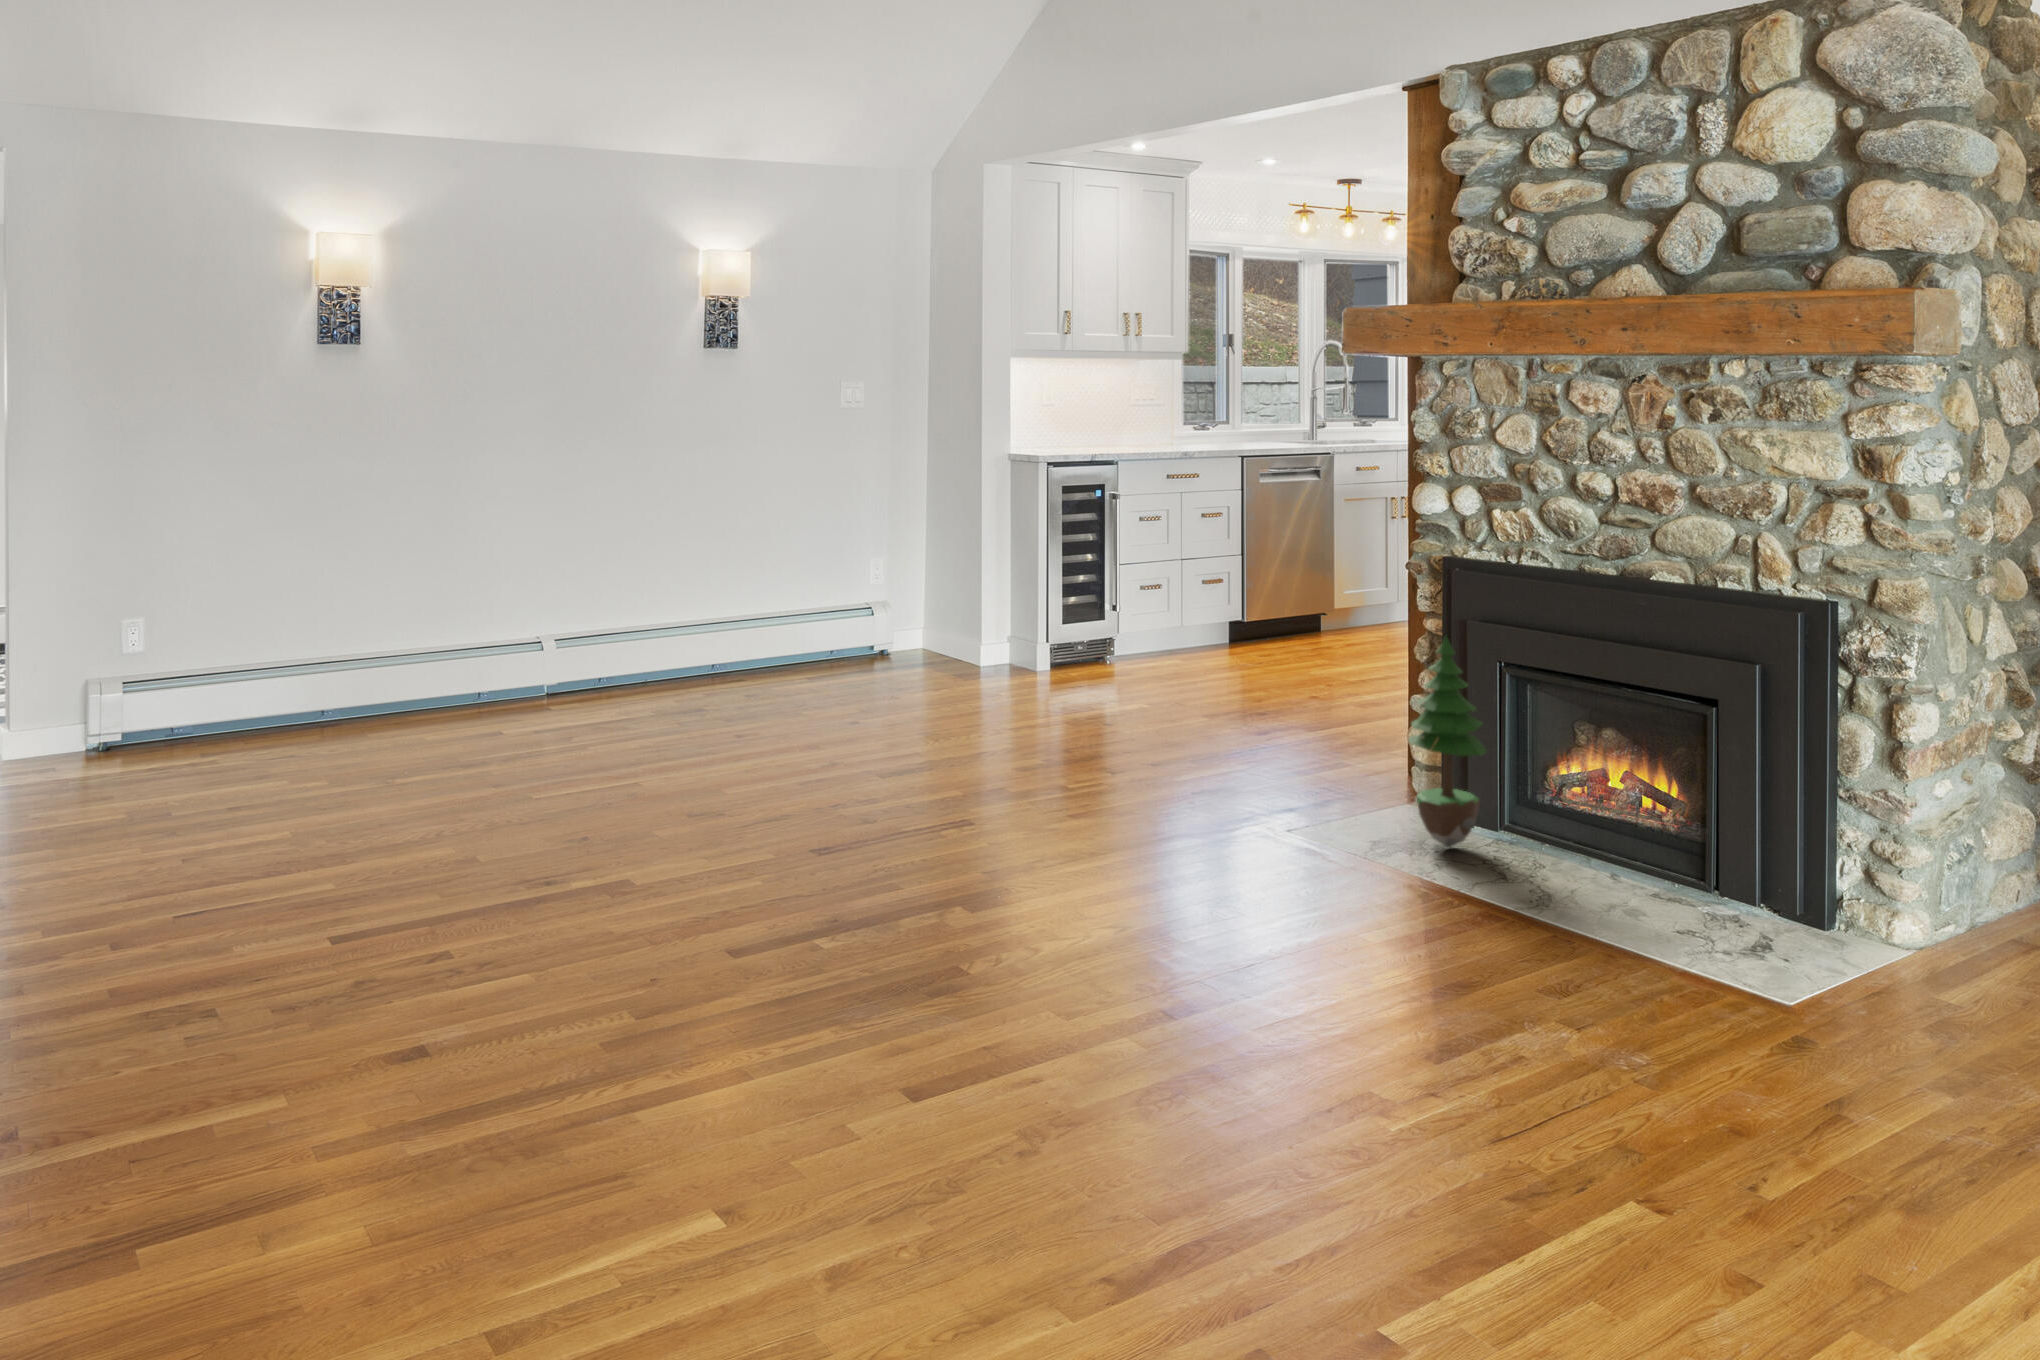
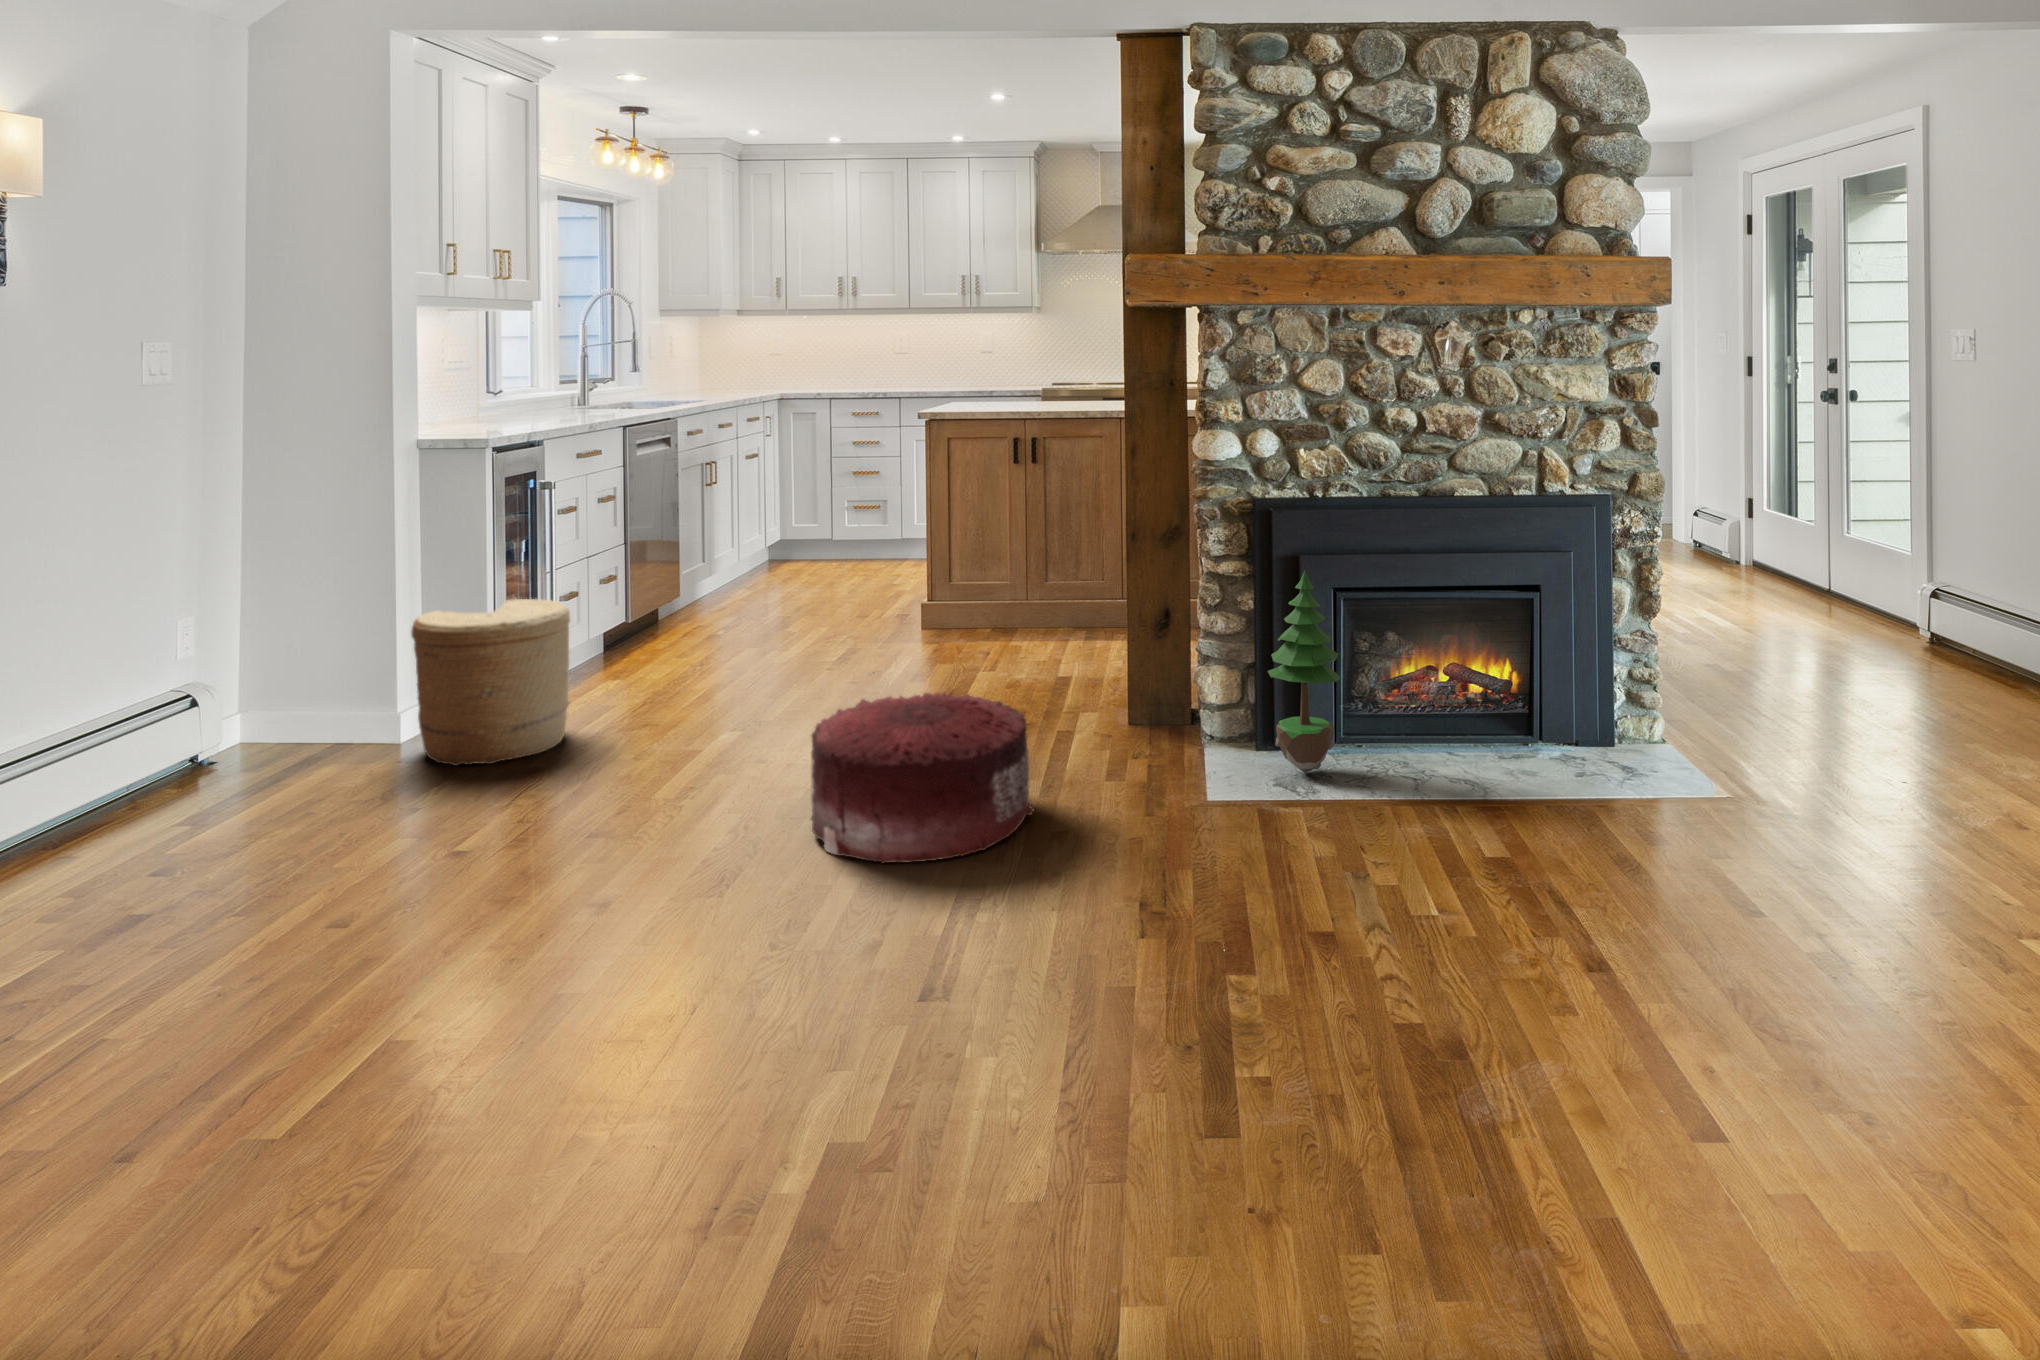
woven basket: none [944,573,1051,691] -> present [411,599,570,766]
pouf: none [1010,680,1191,810] -> present [811,692,1034,863]

